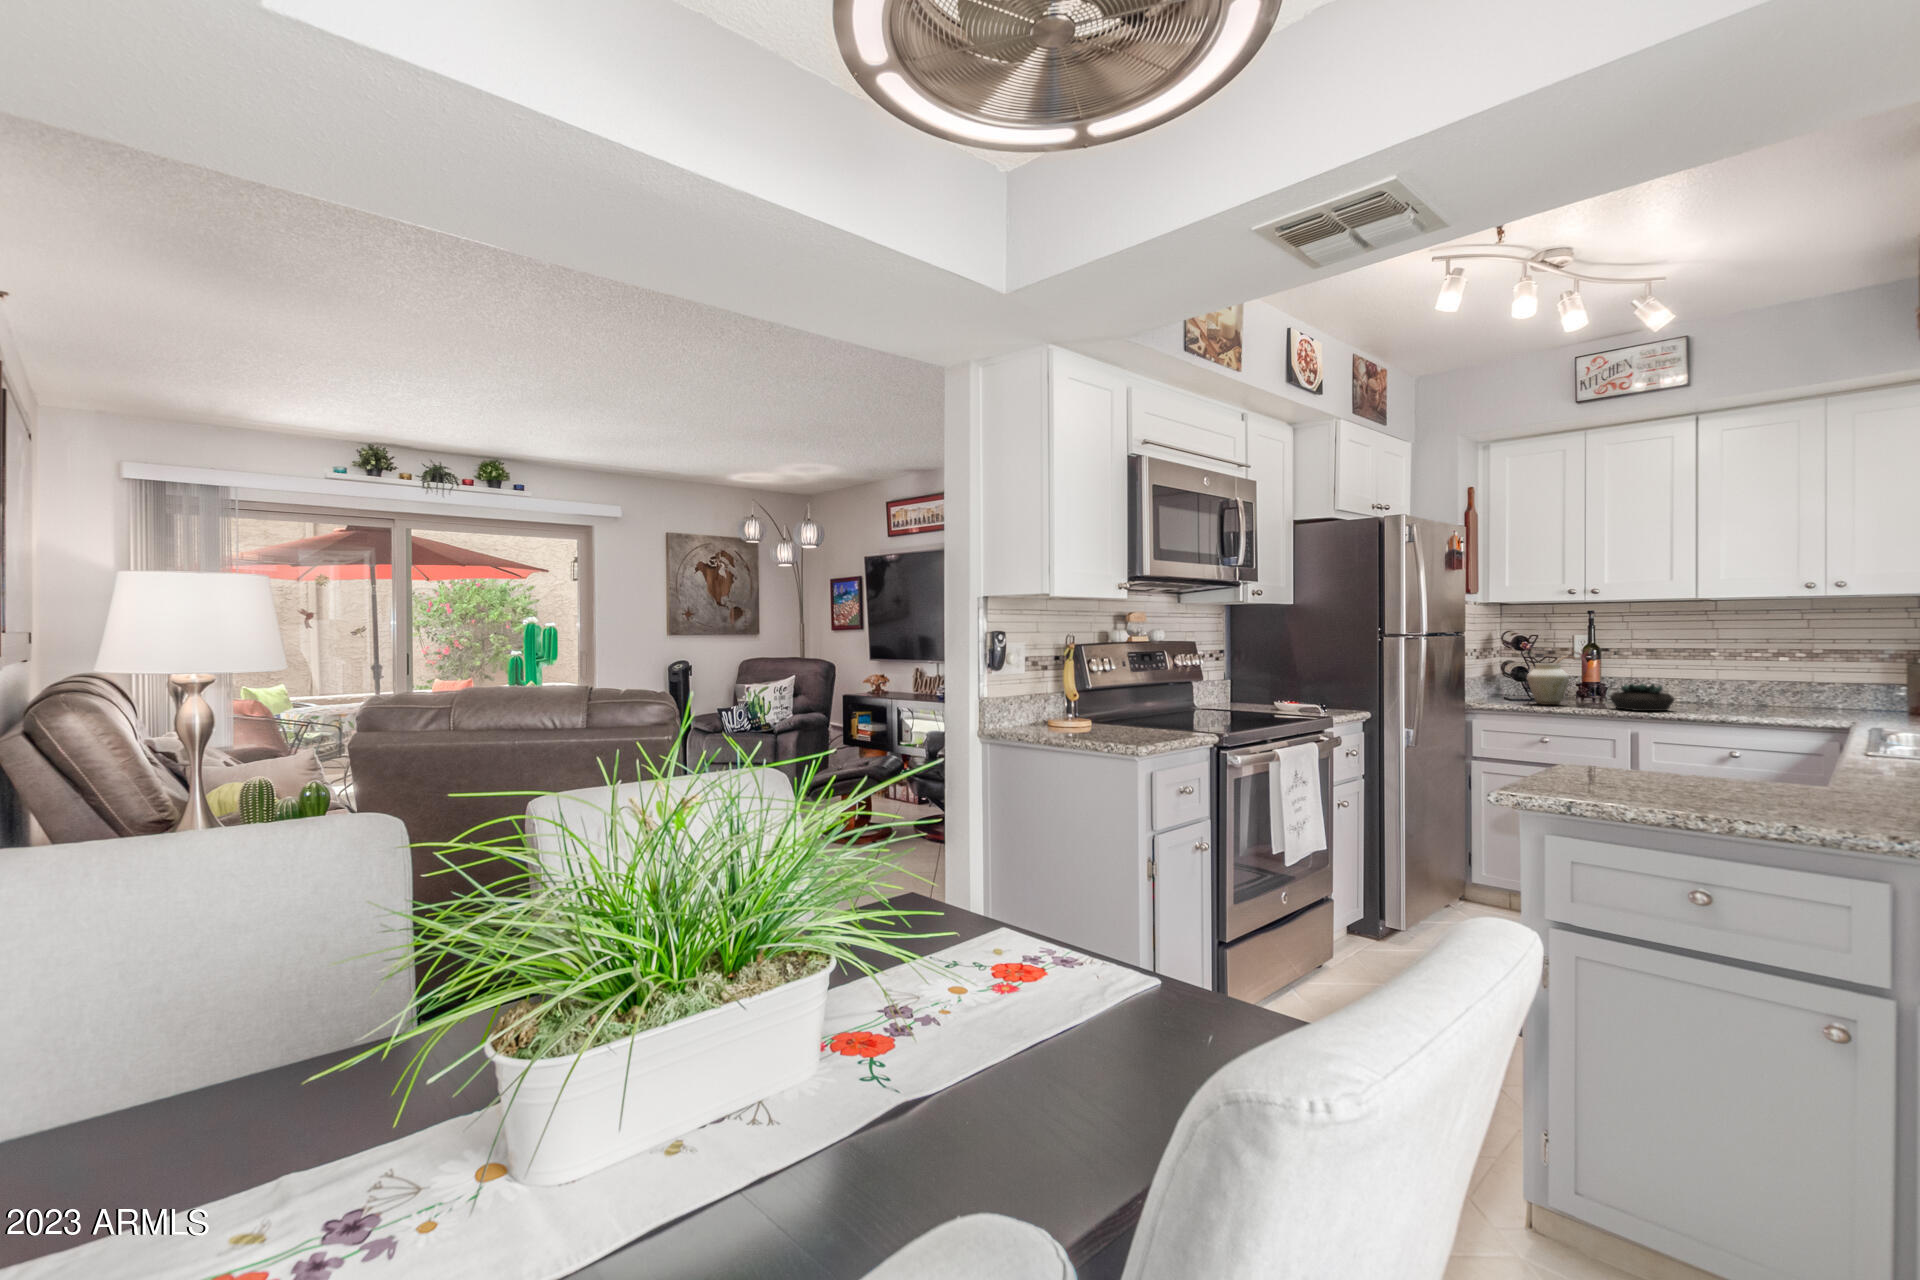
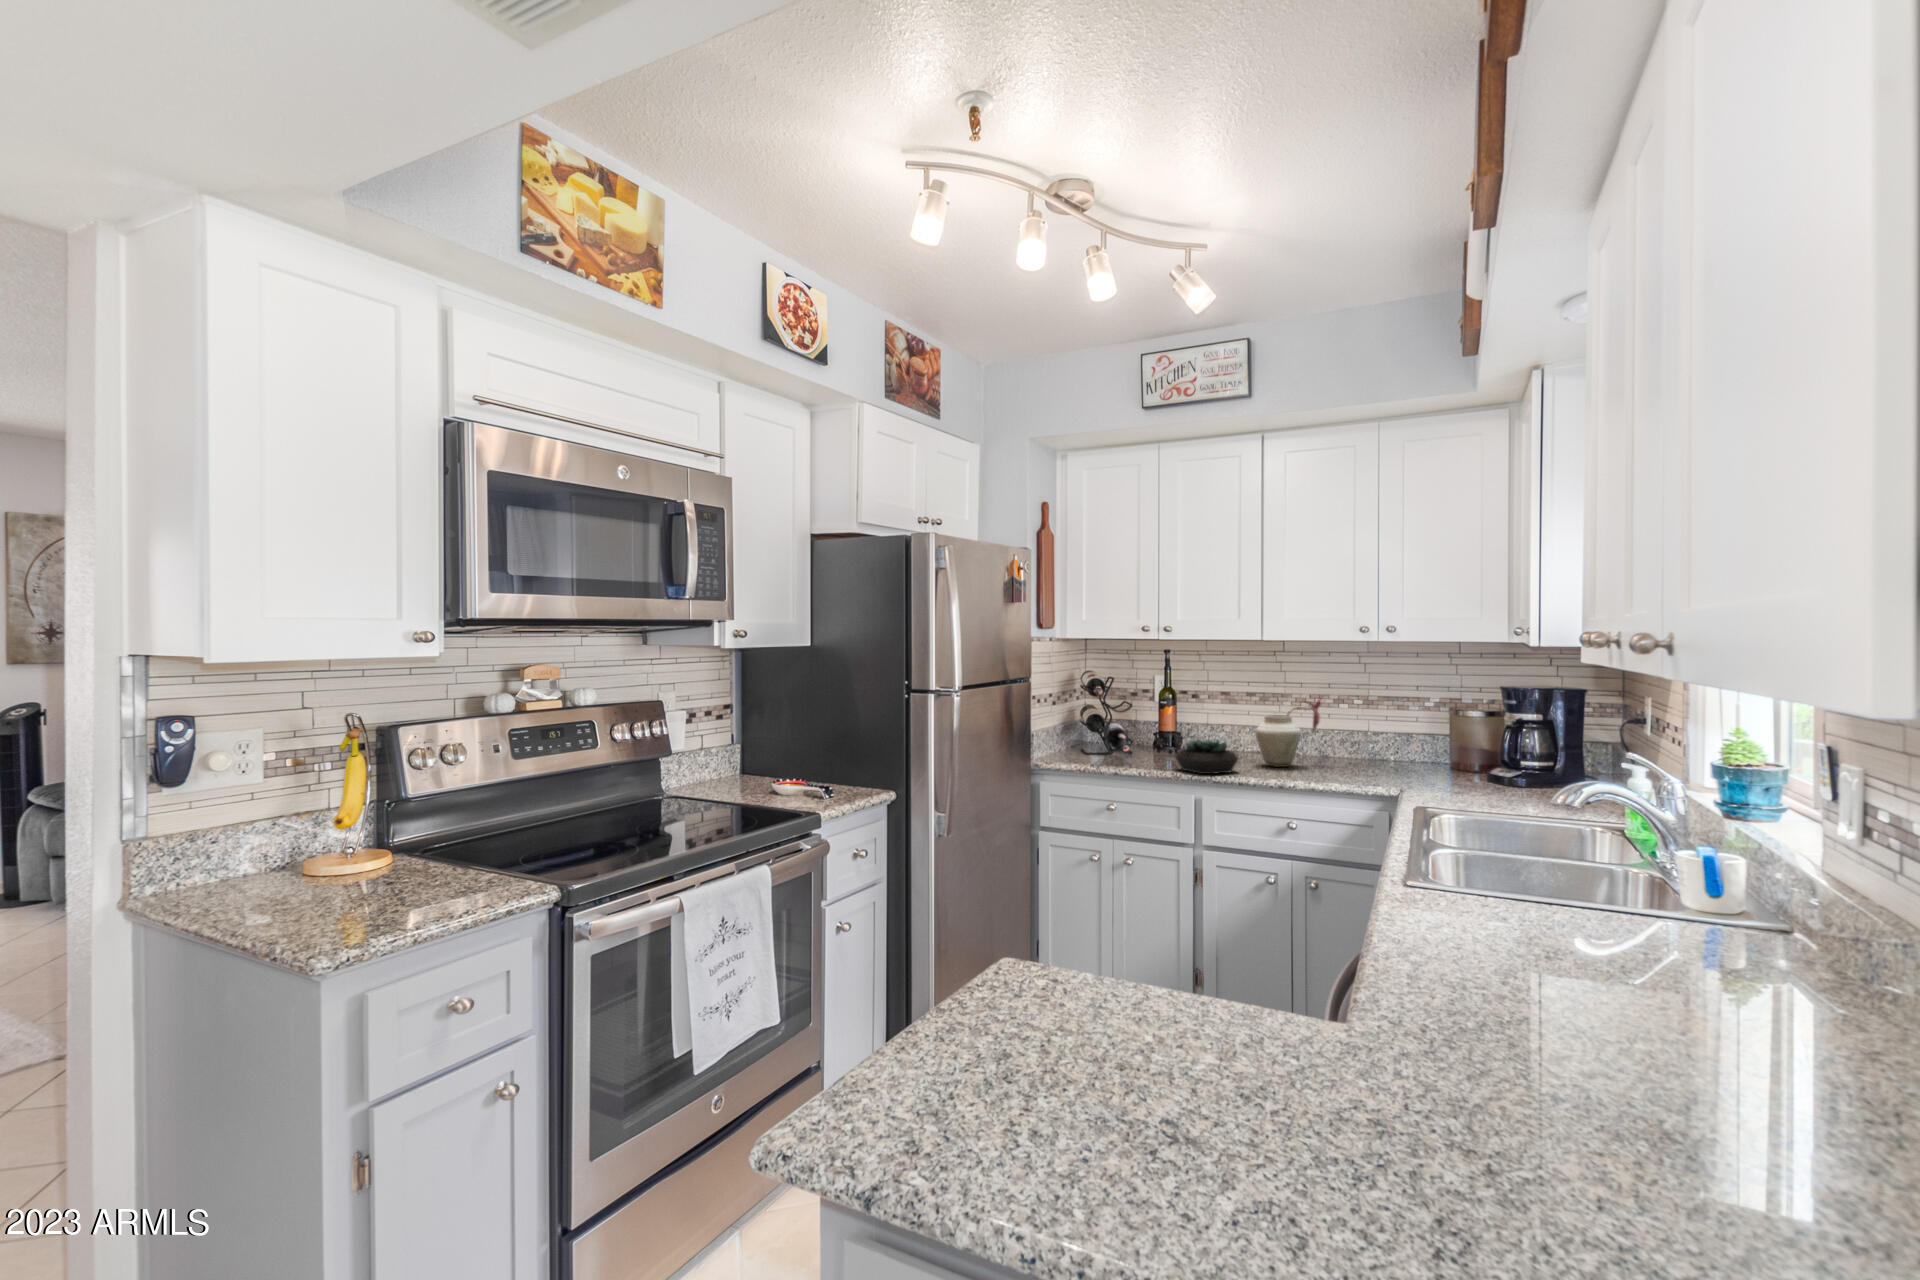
vase: present [1527,649,1589,705] -> present [1255,698,1322,767]

